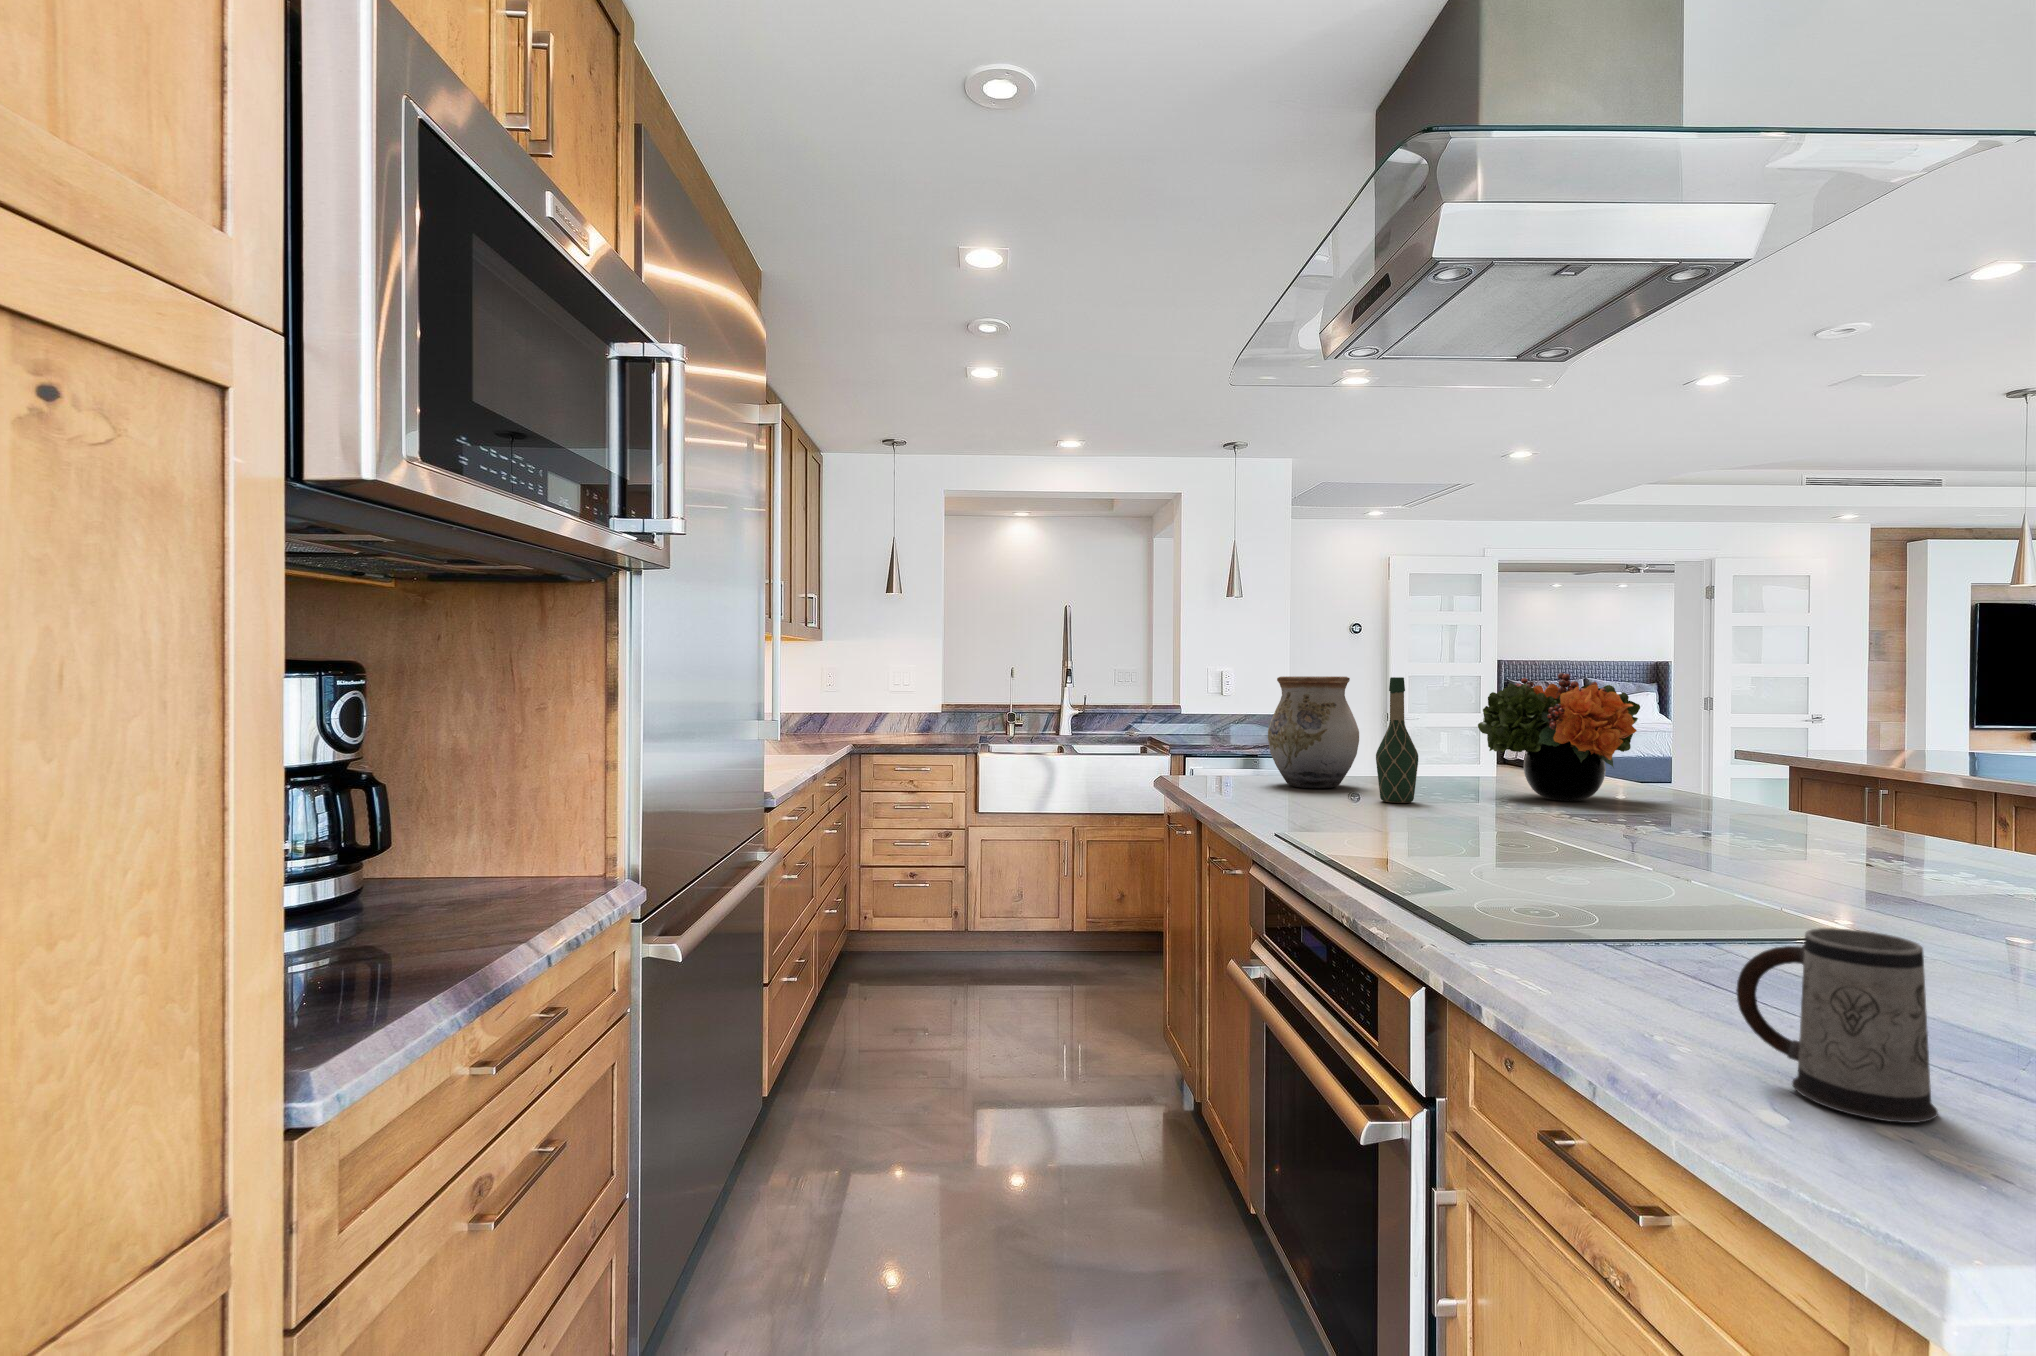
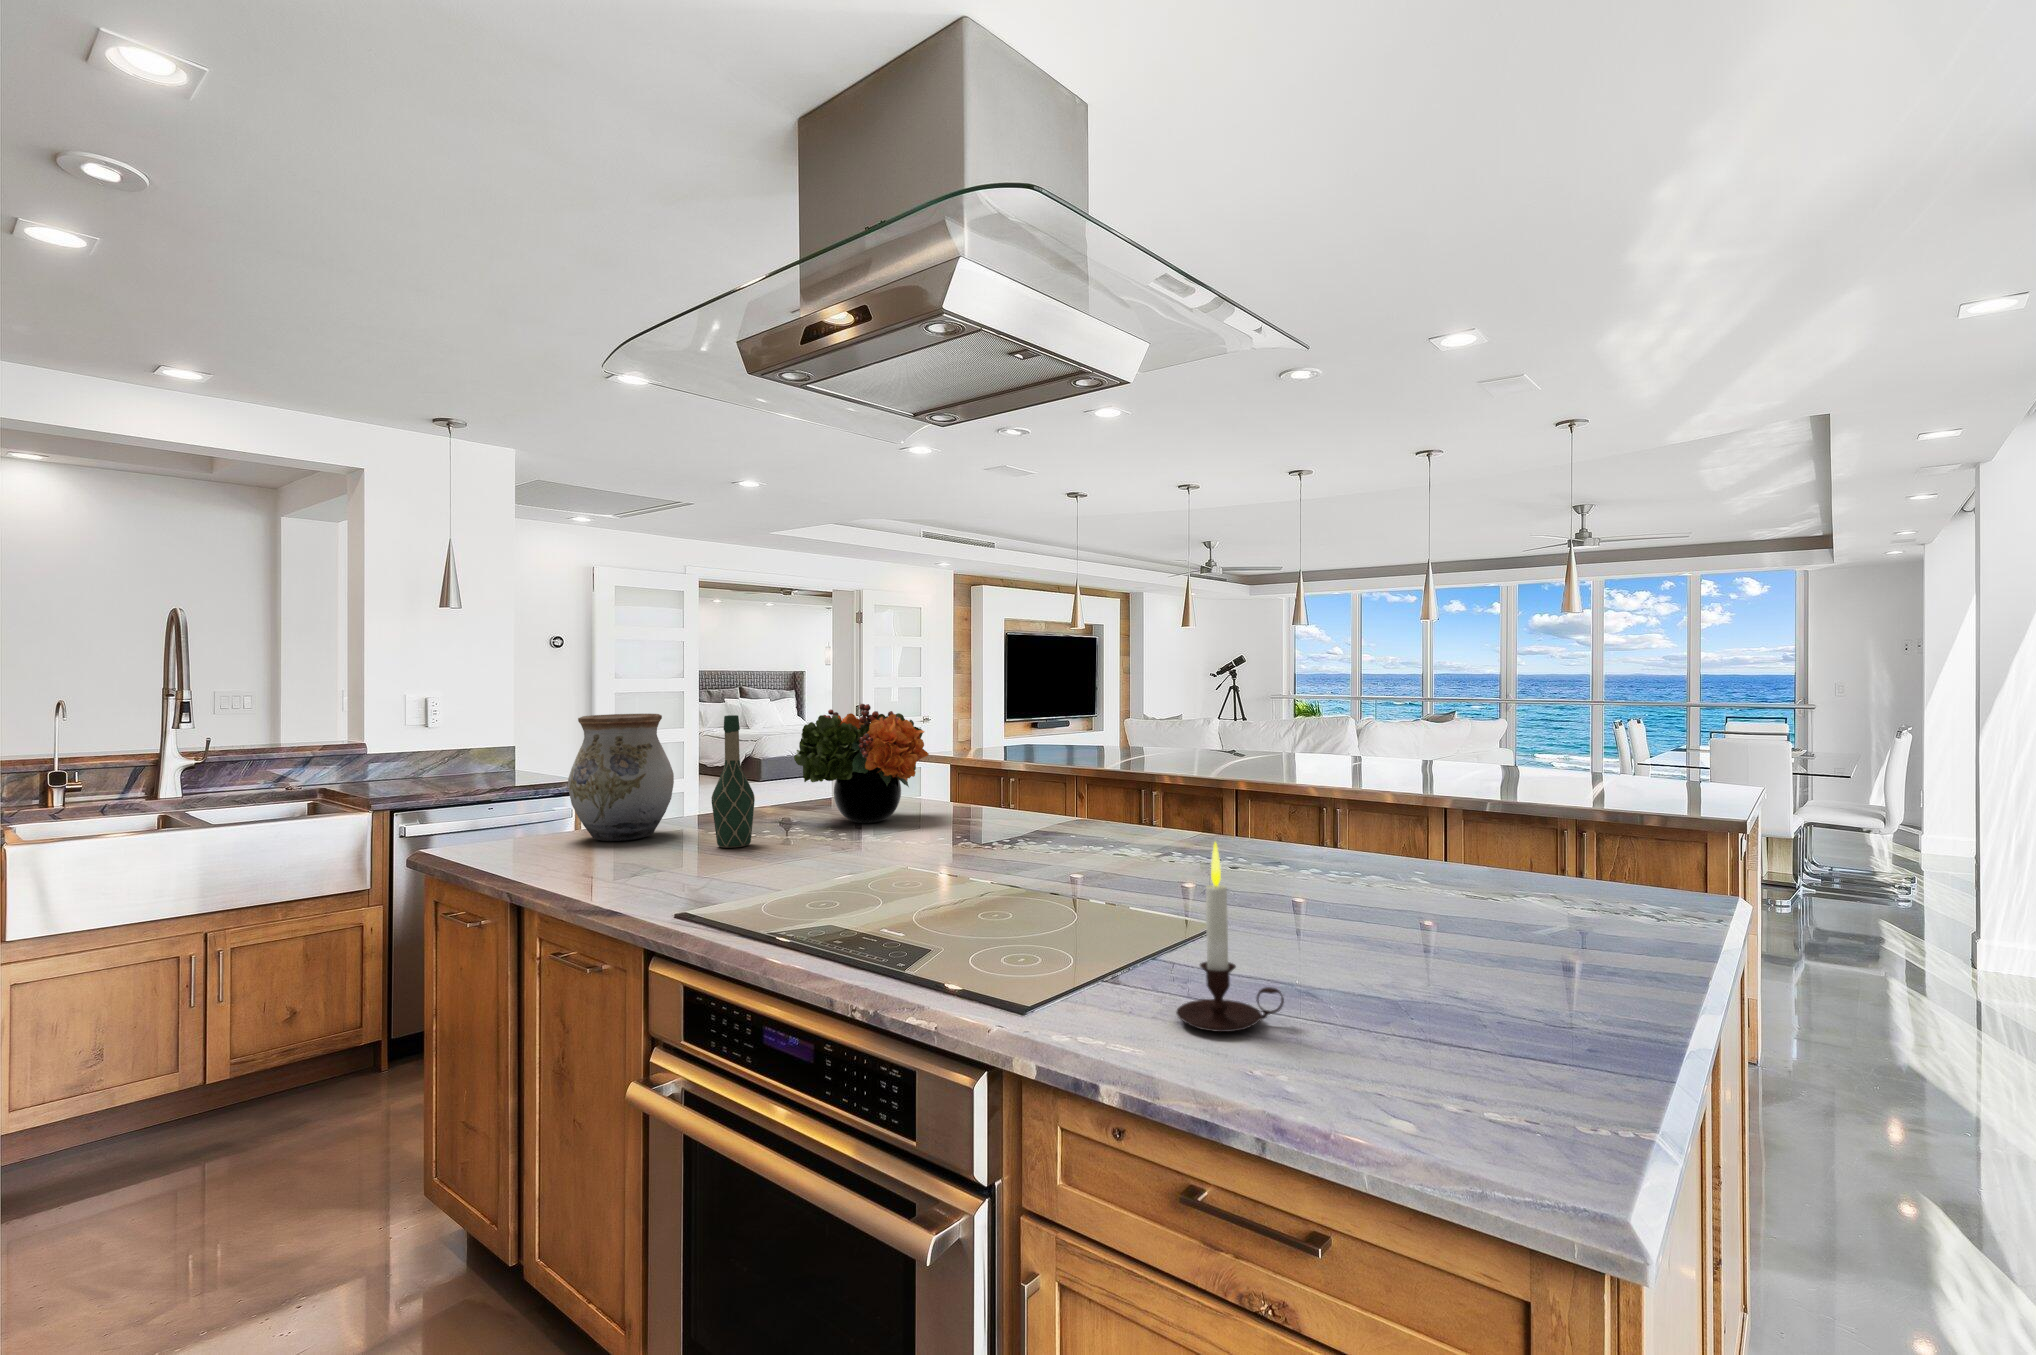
candle: none [1612,789,1753,1002] -> present [1176,843,1284,1032]
mug: present [1736,928,1938,1123] -> none [1357,950,1493,1106]

